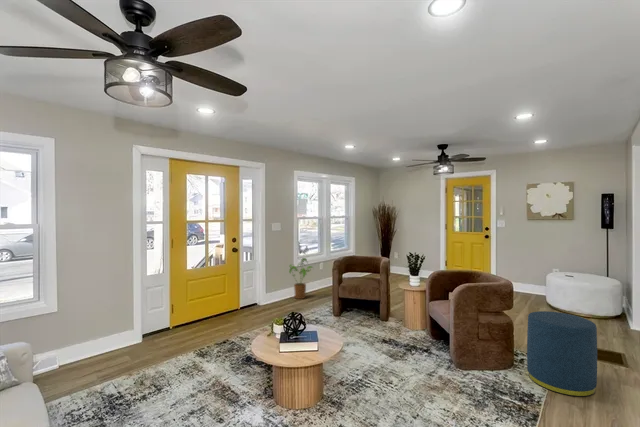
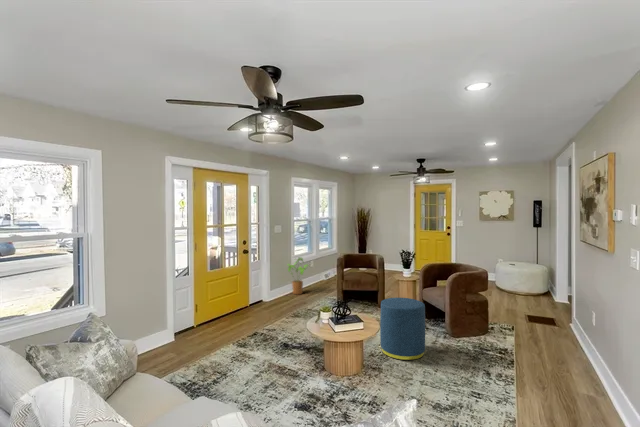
ottoman: present [527,311,597,397] -> present [380,298,425,360]

